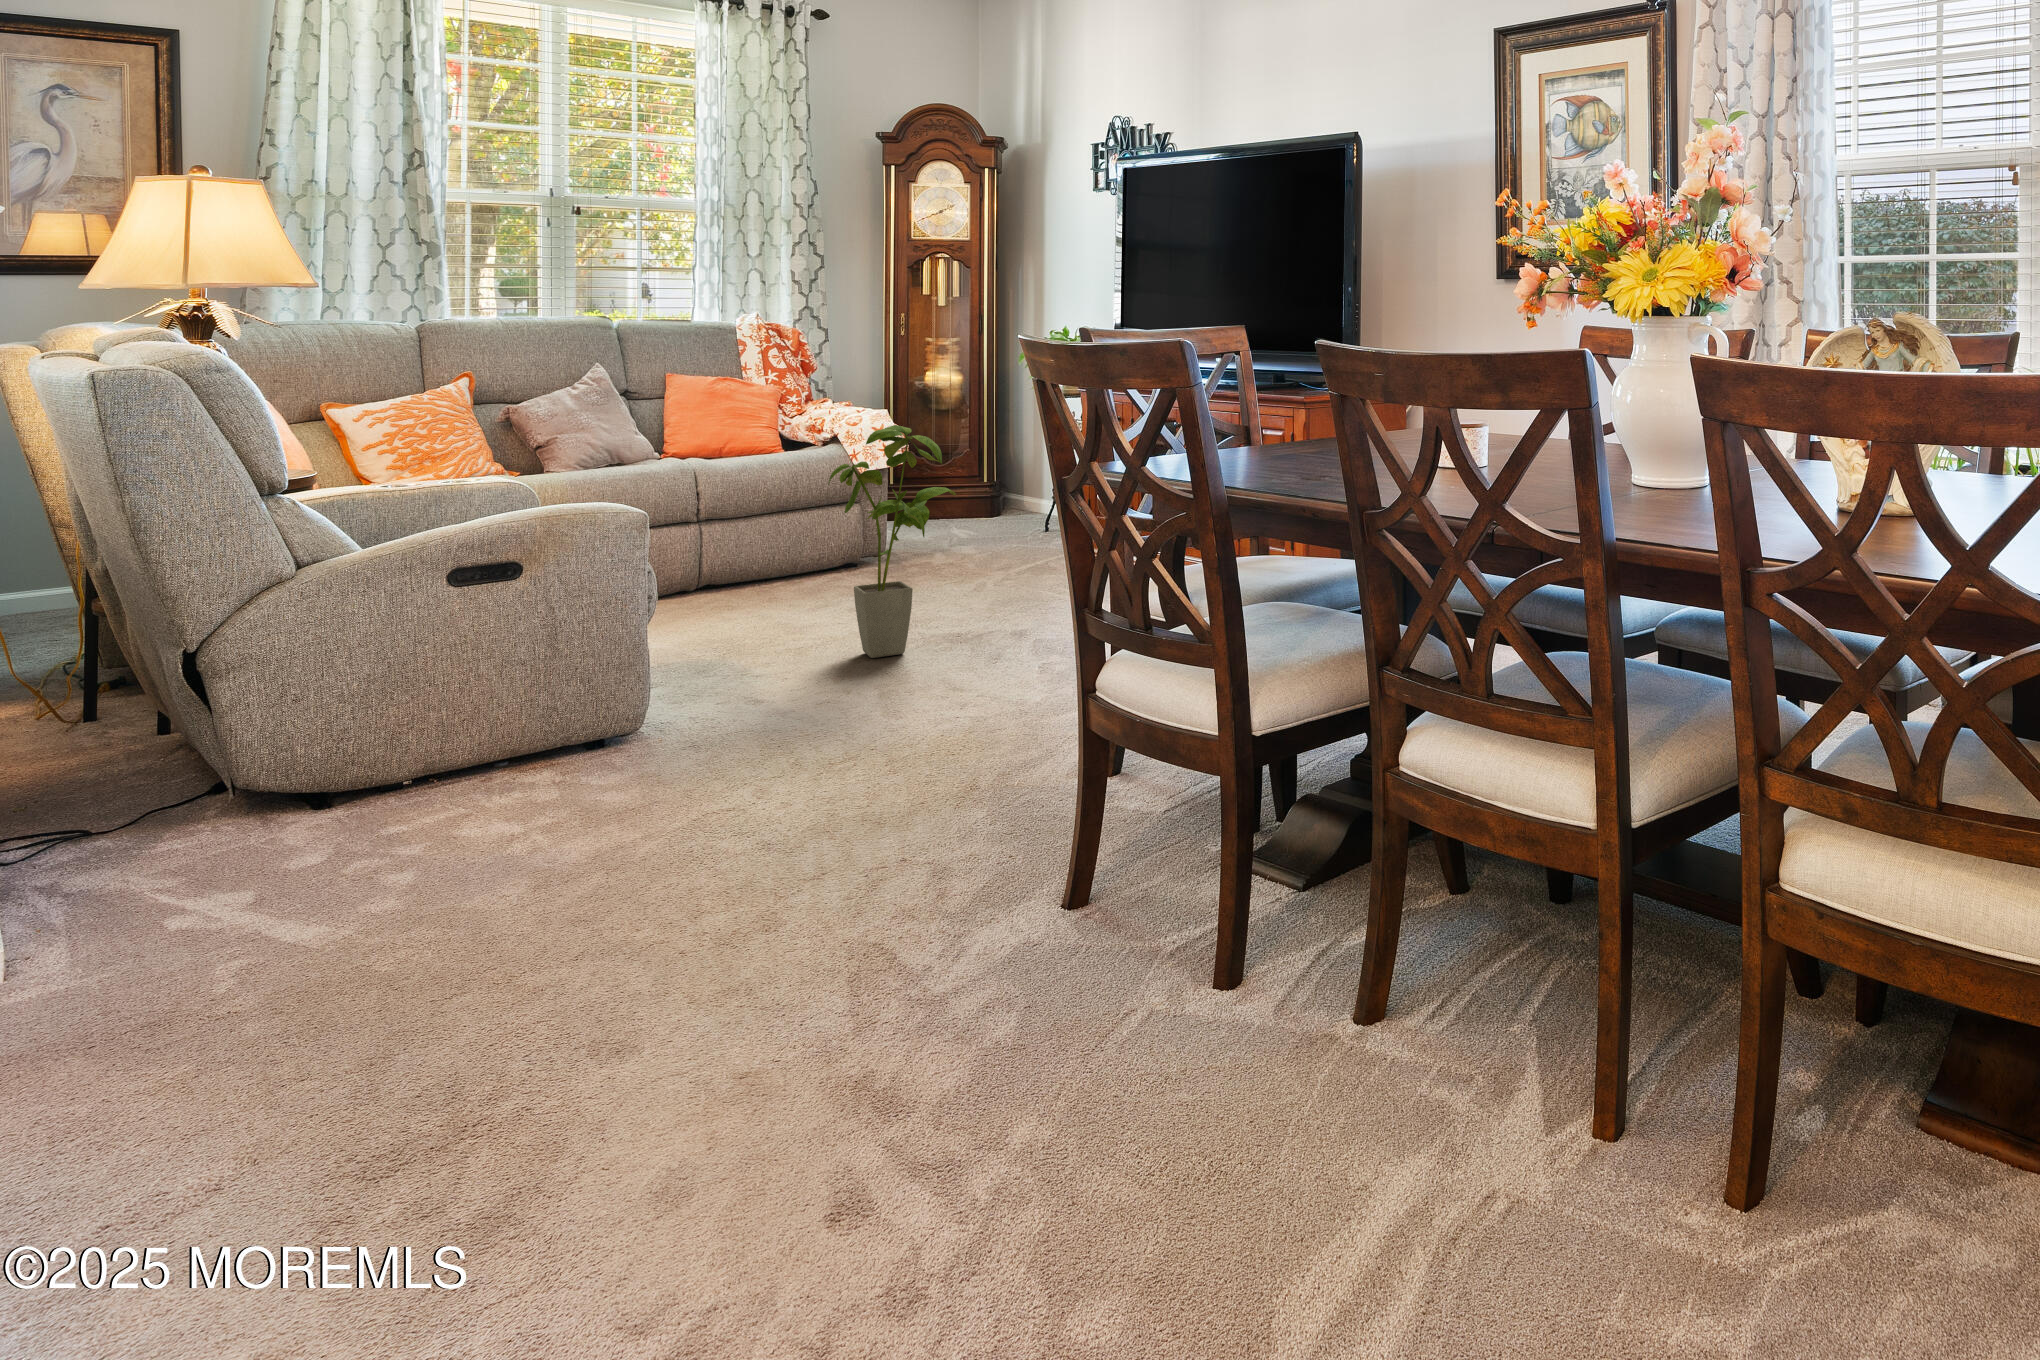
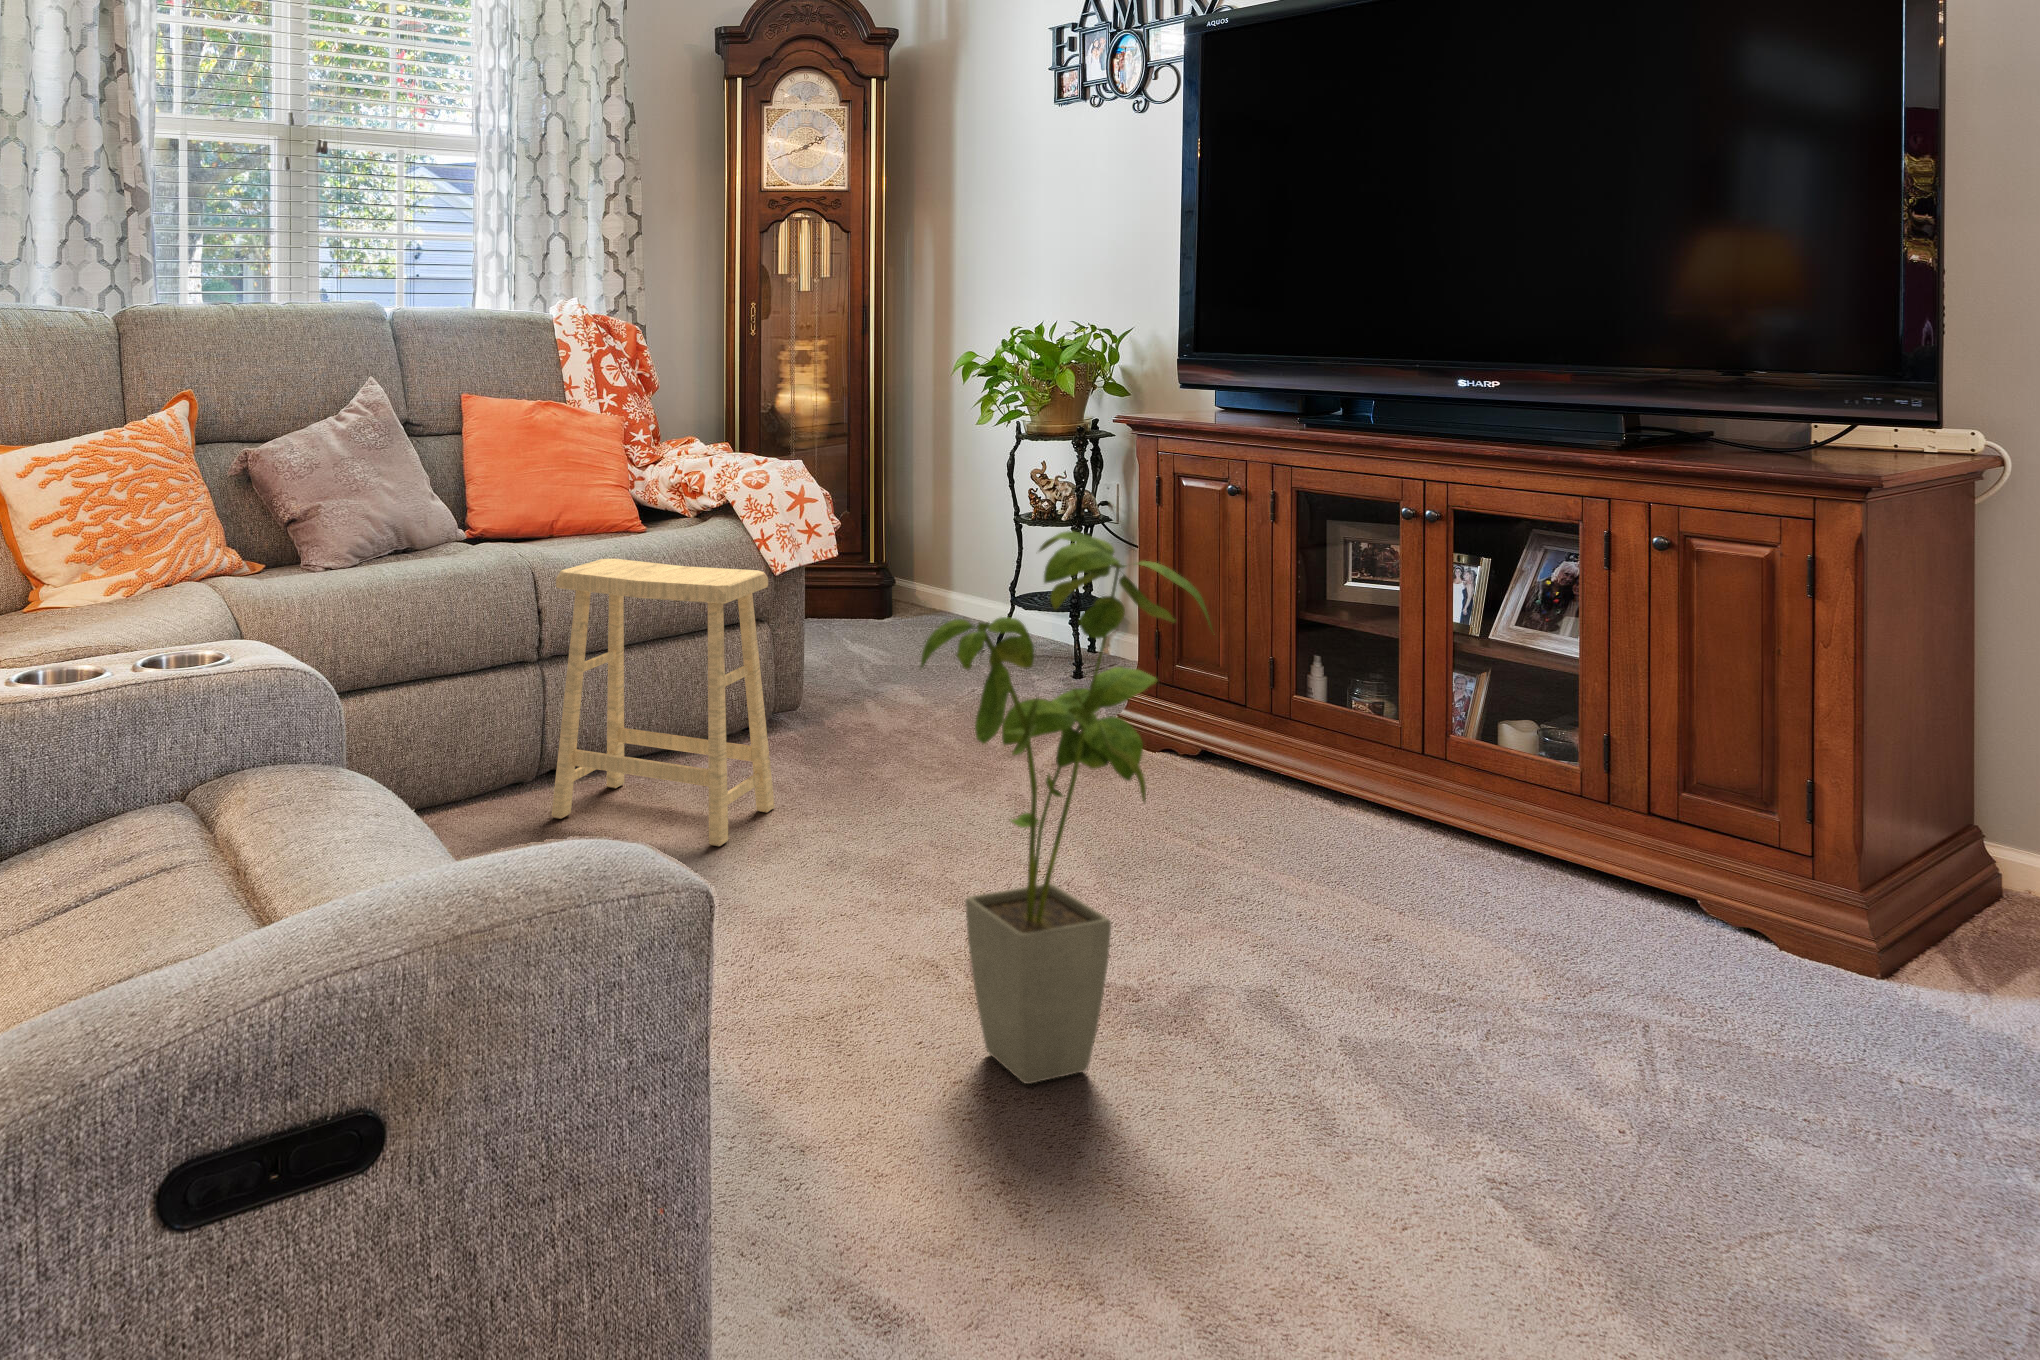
footstool: none [700,463,836,607] -> present [552,559,775,846]

